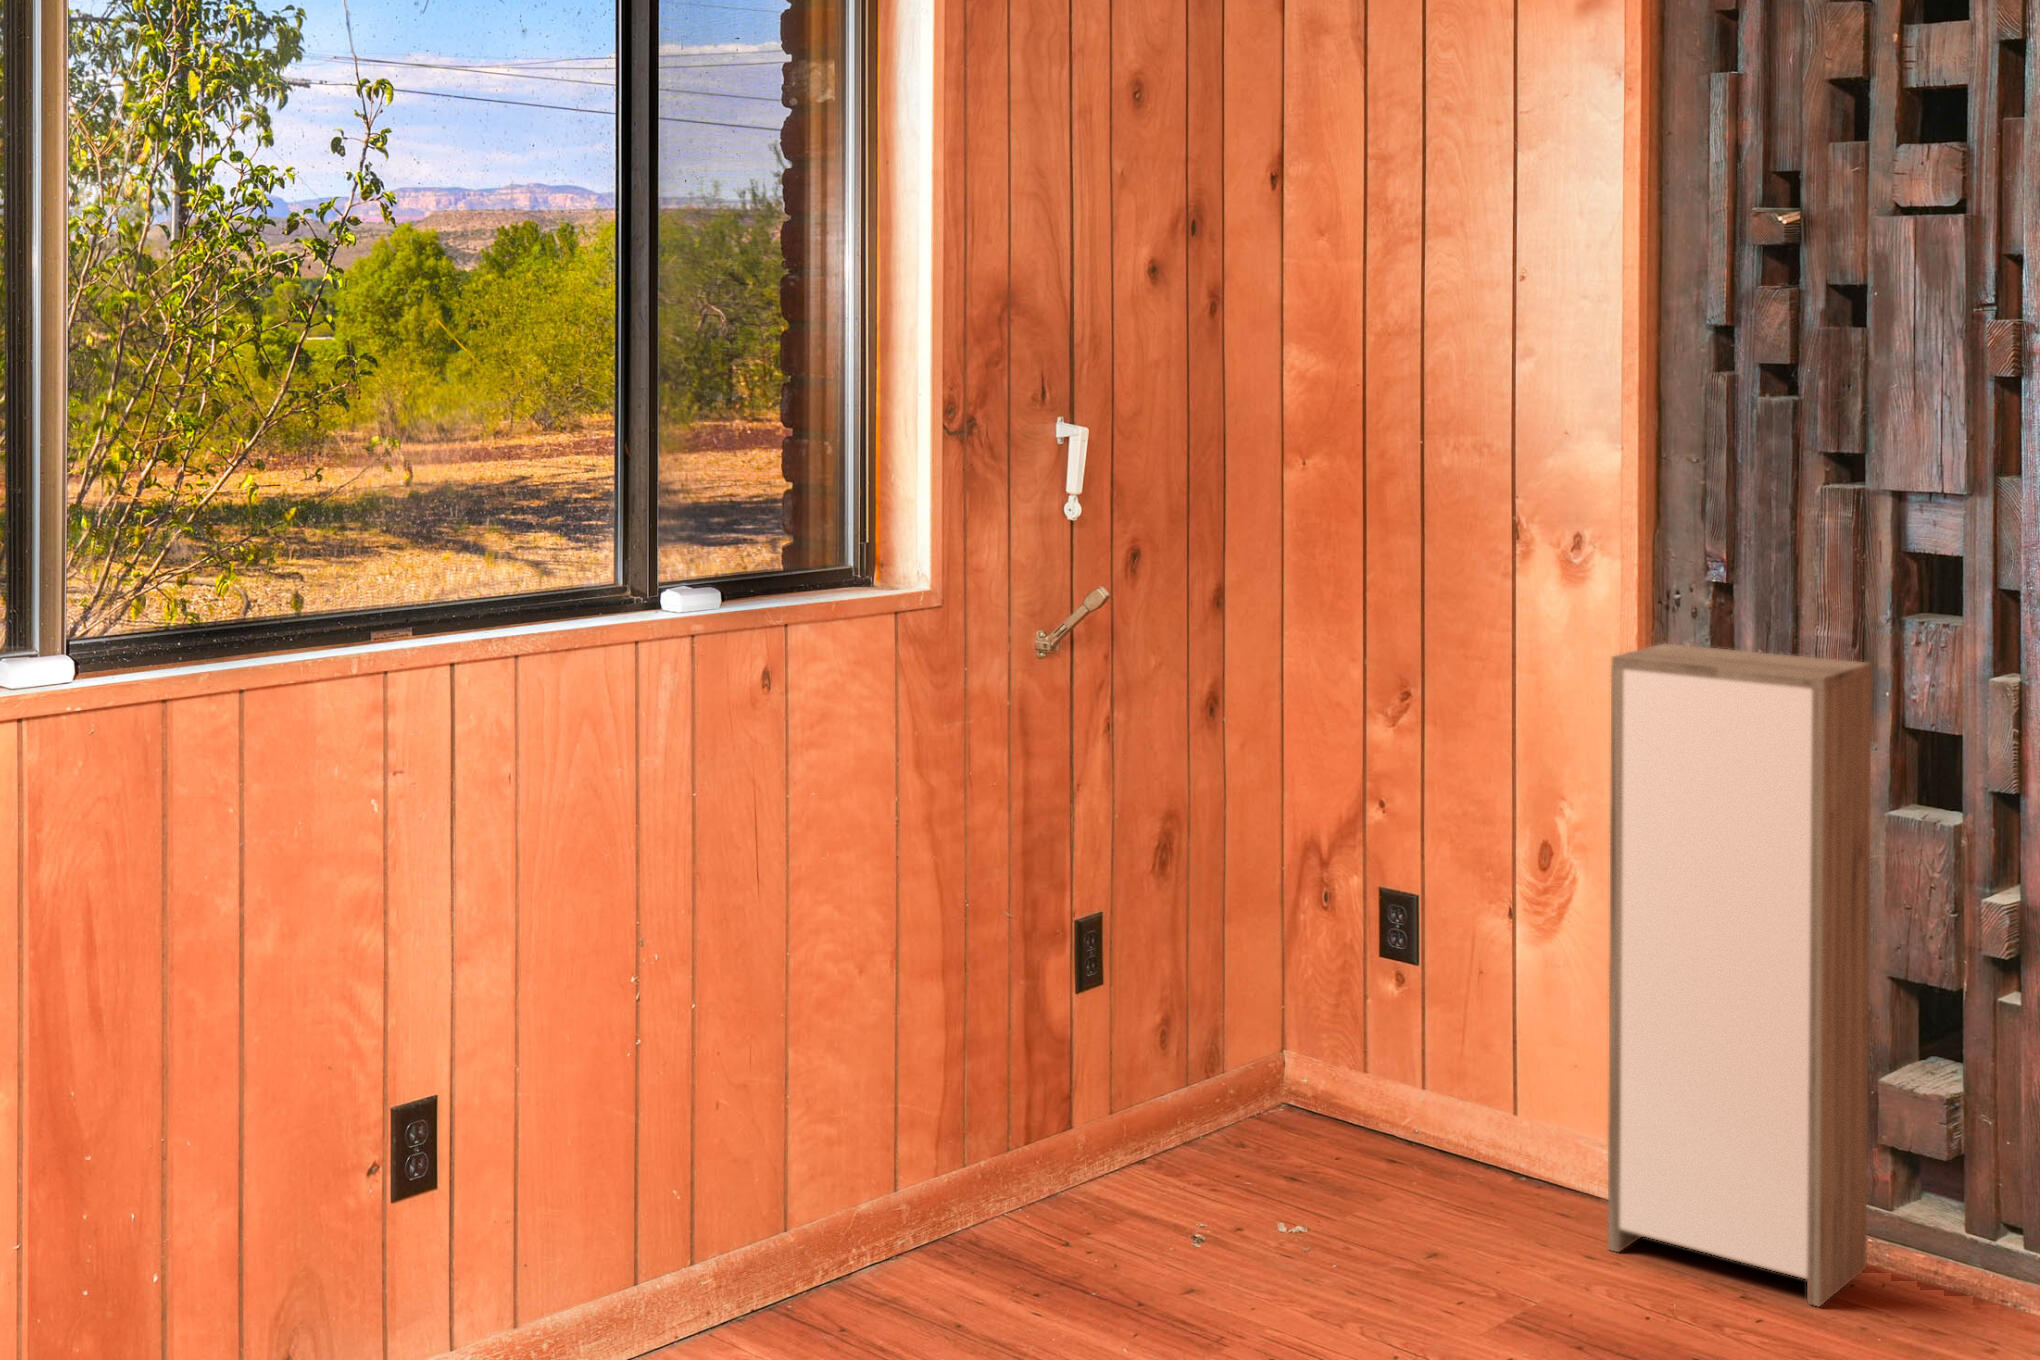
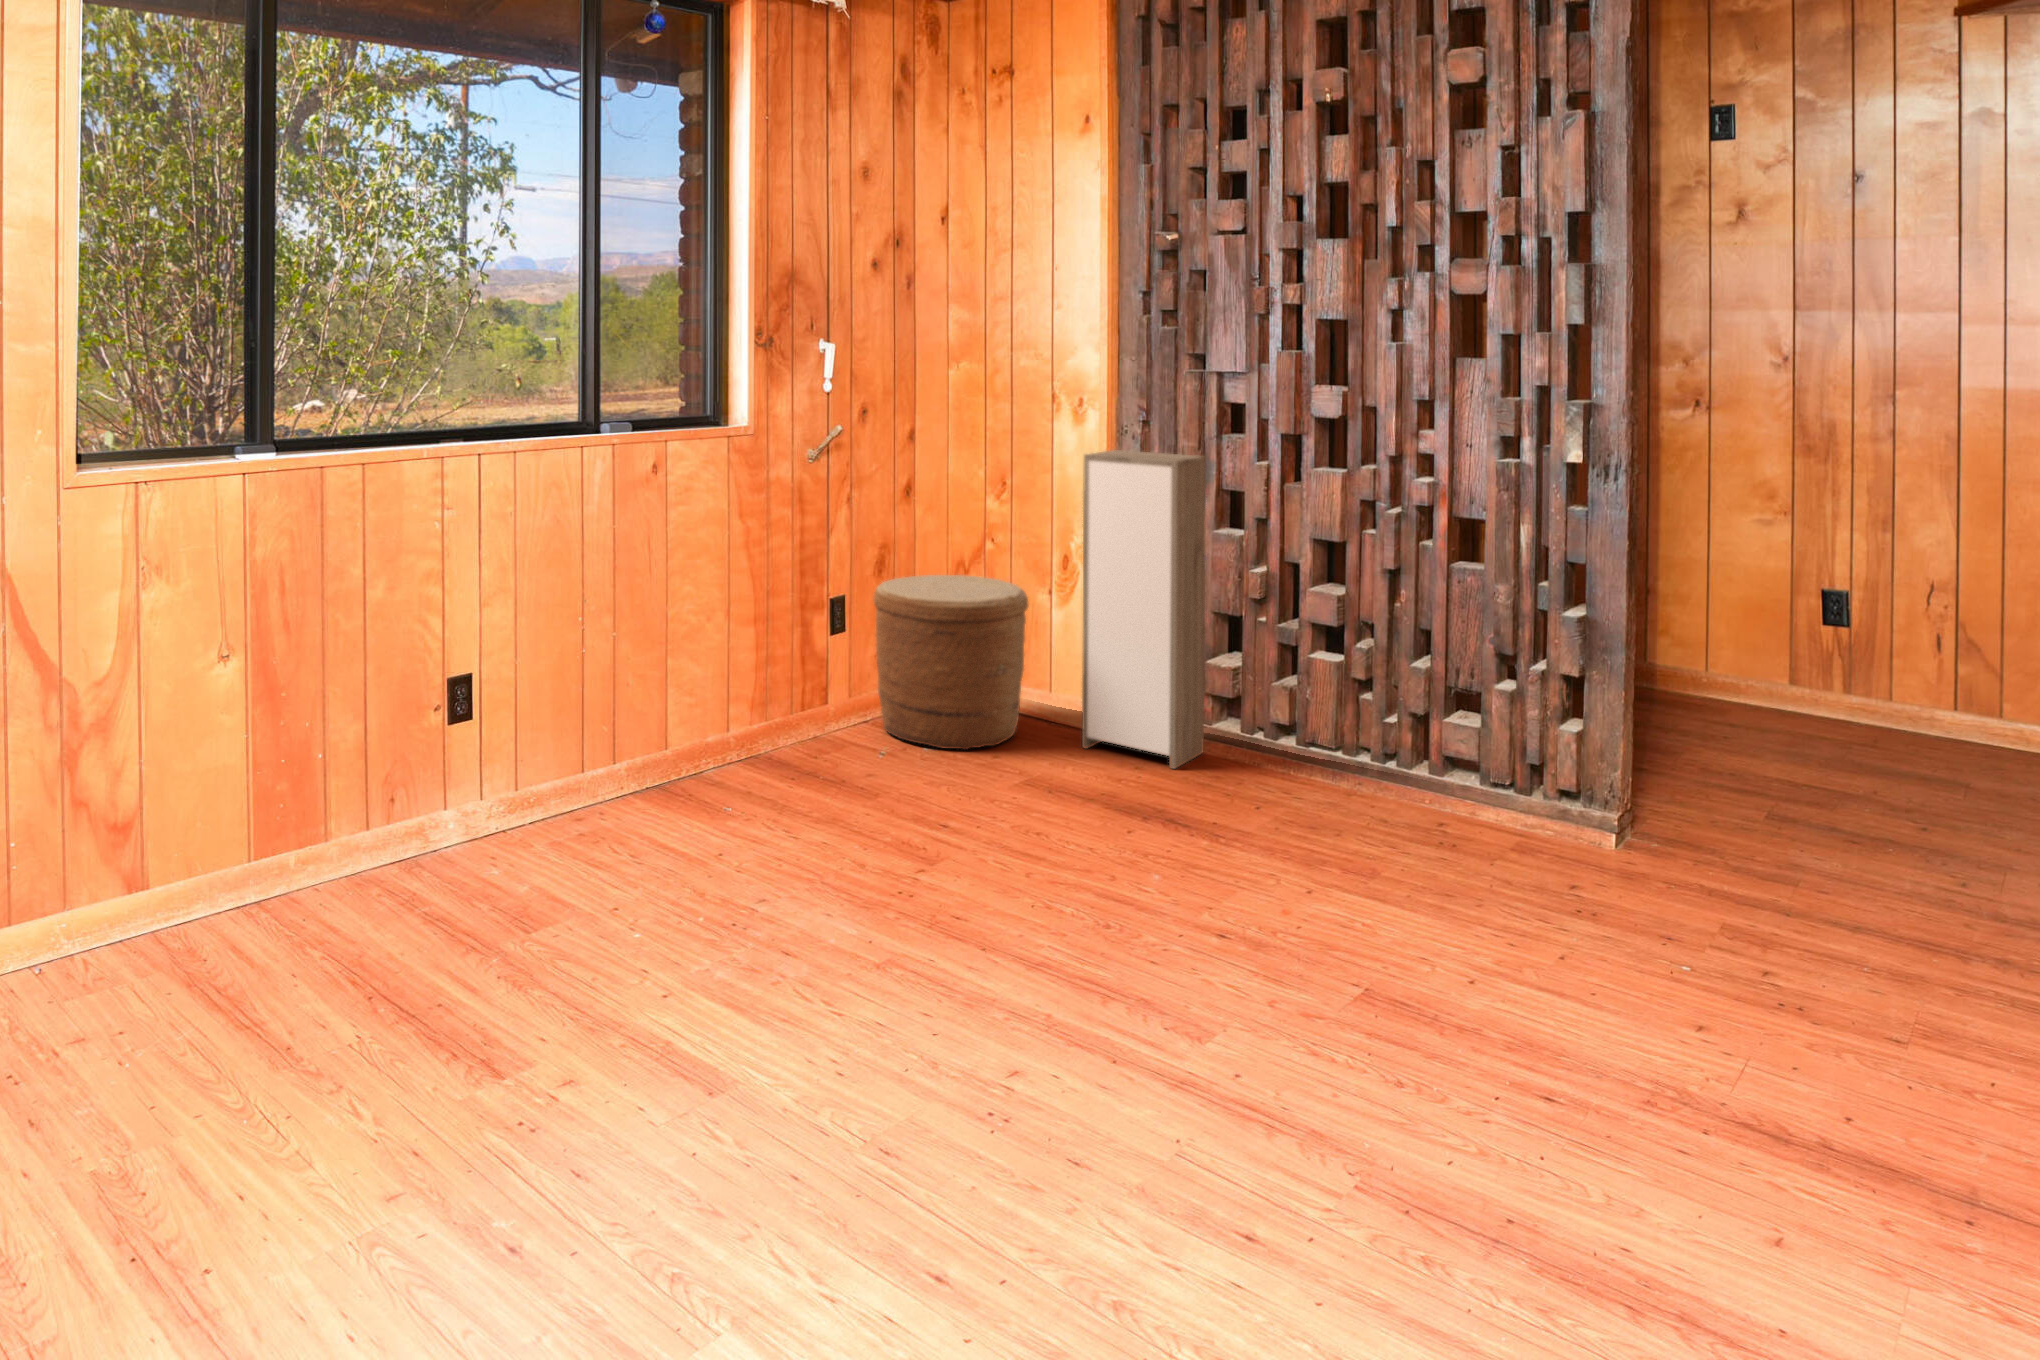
woven basket: none [1165,884,1488,1251] -> present [873,575,1028,750]

